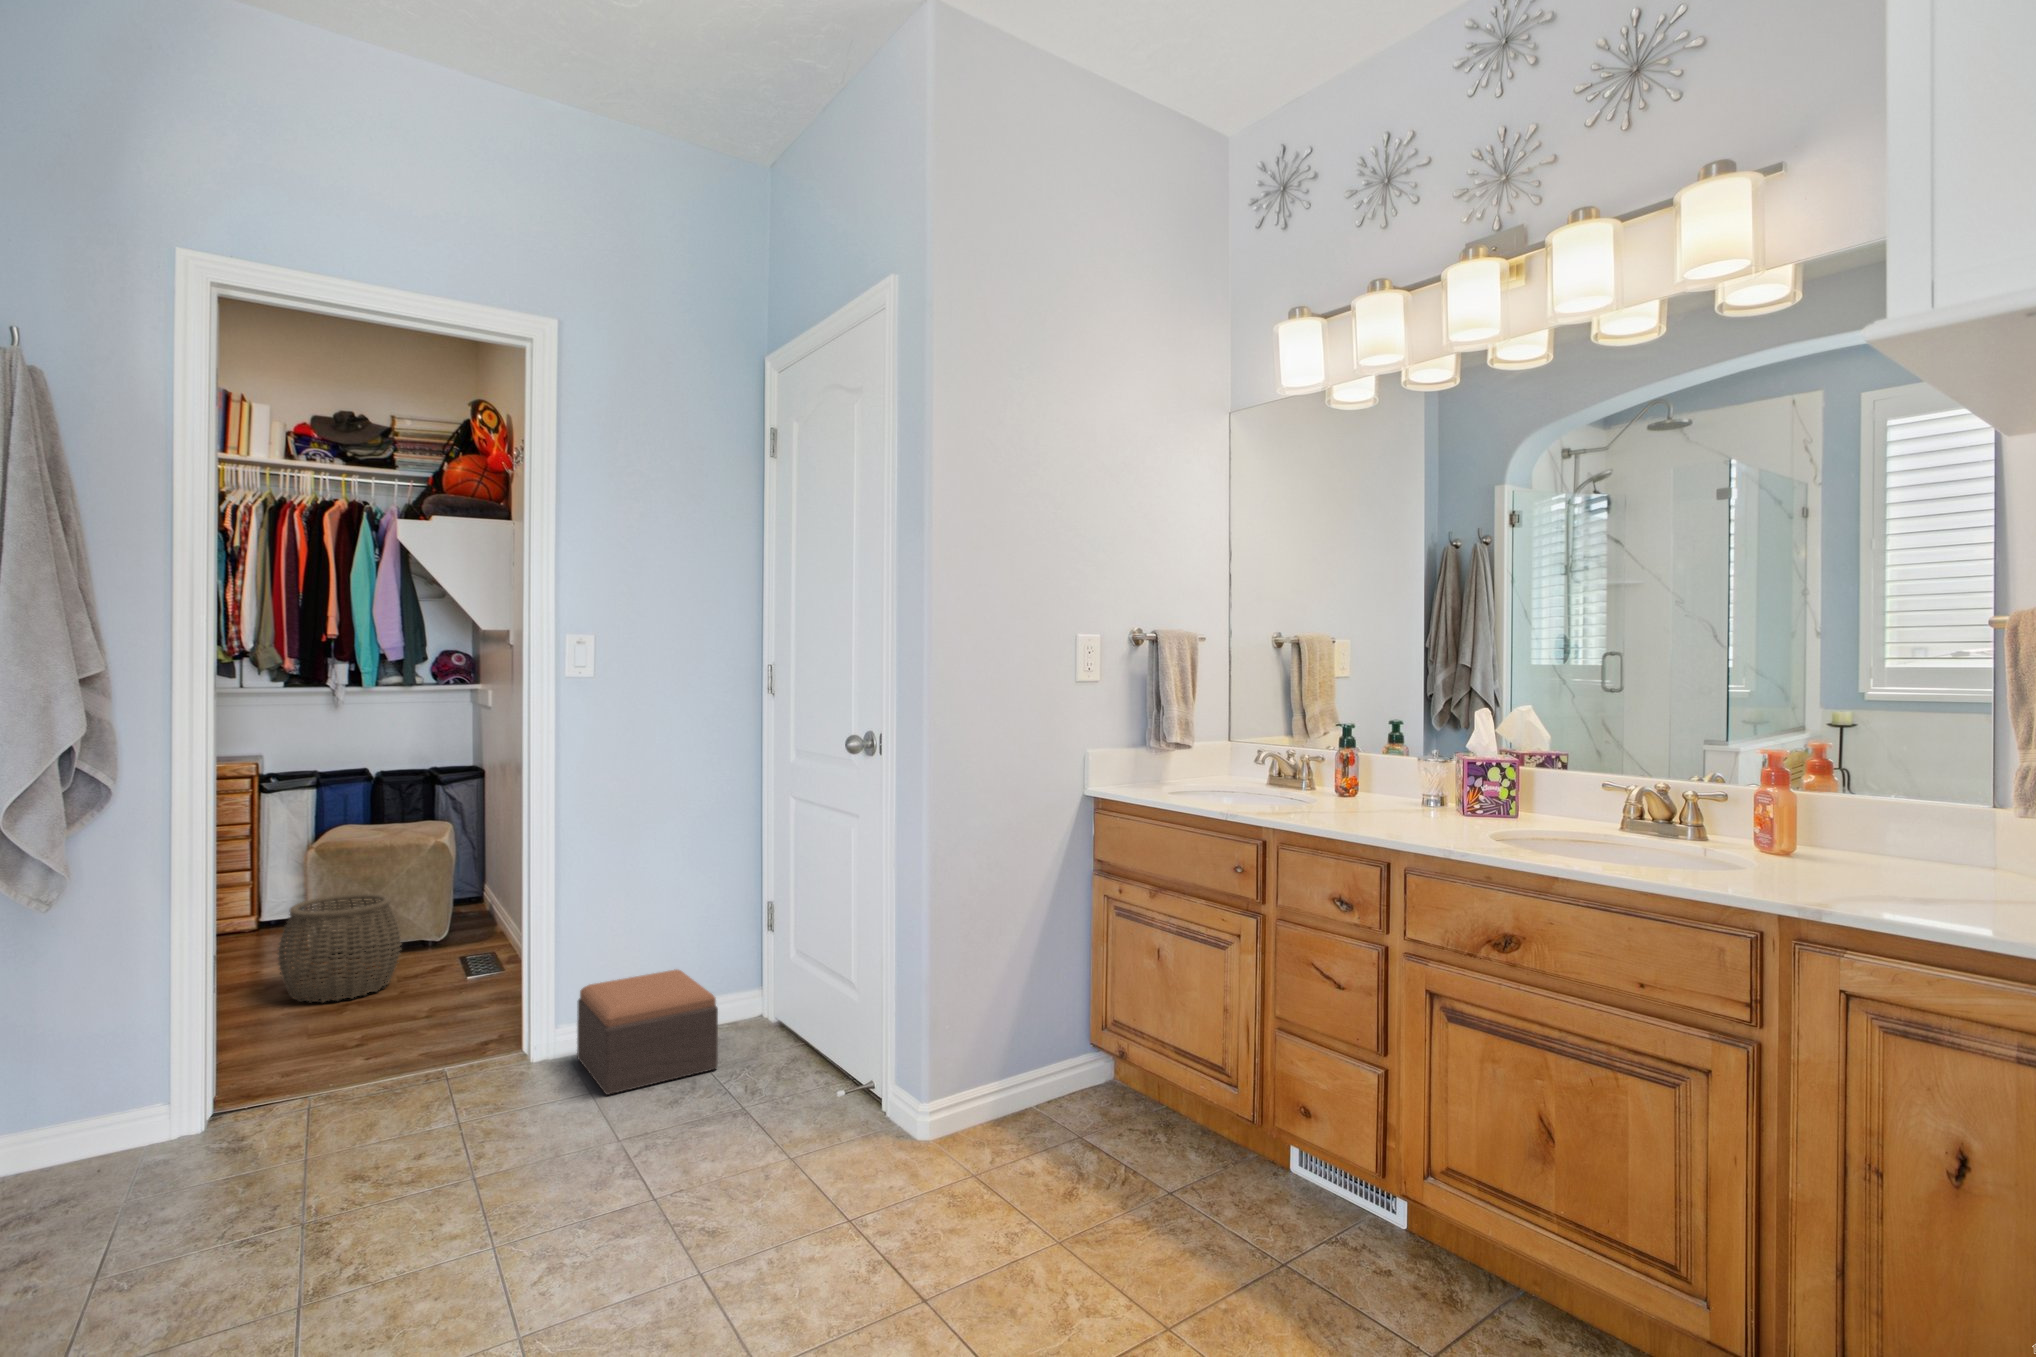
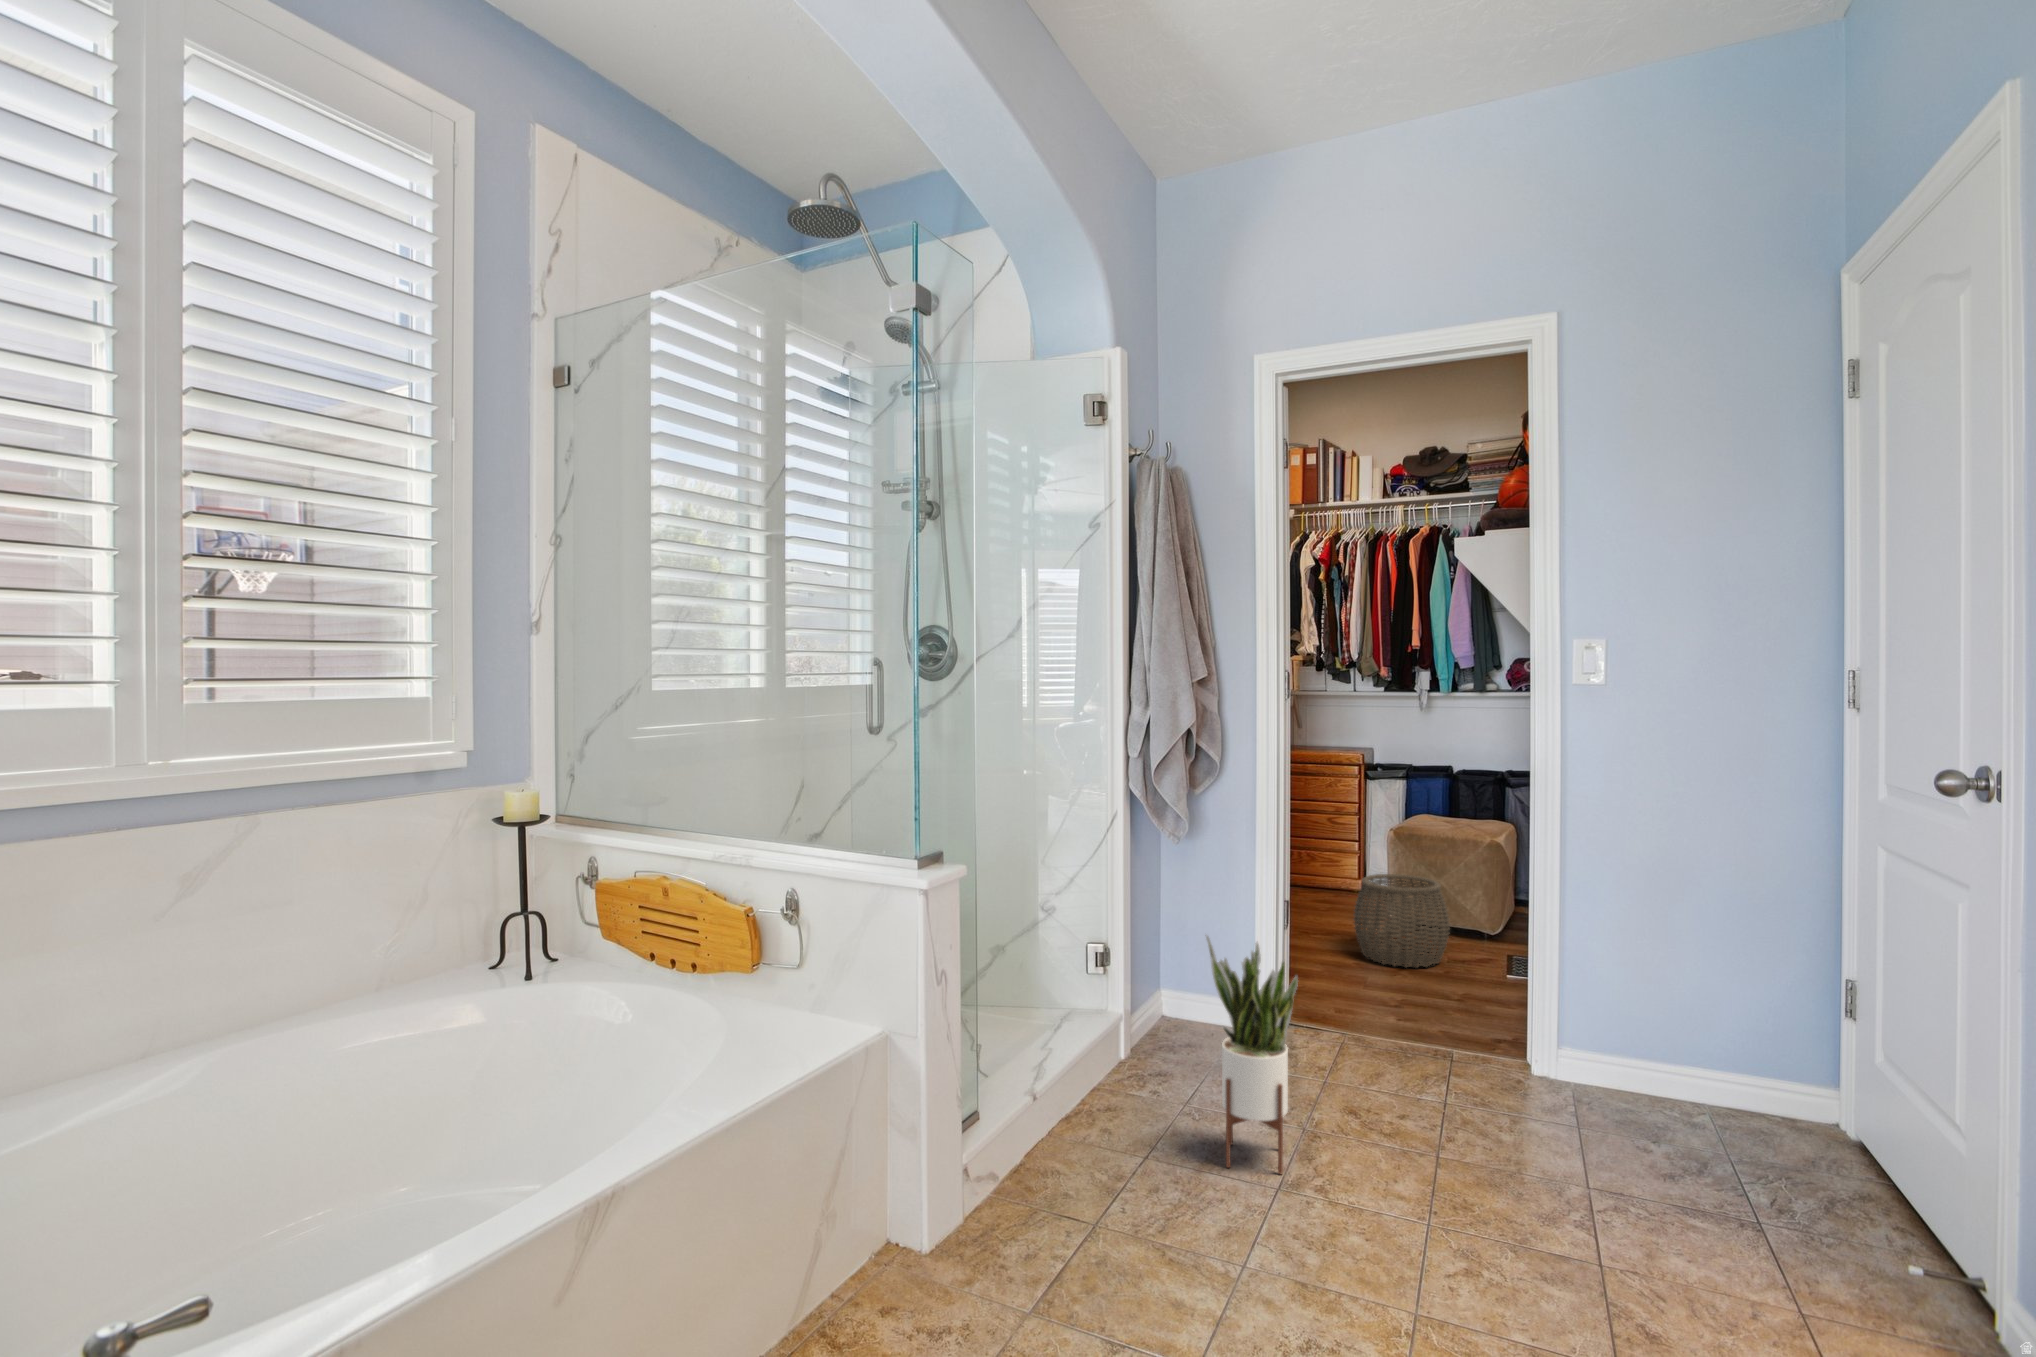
footstool: present [577,969,718,1095] -> none [1581,1011,1745,1157]
potted plant: none [166,1007,317,1311] -> present [1205,935,1298,1174]

